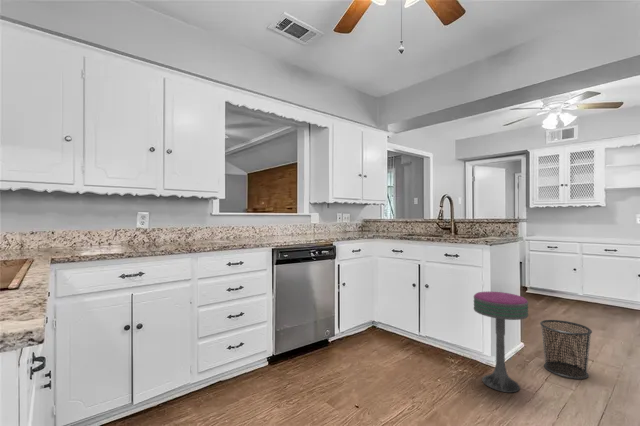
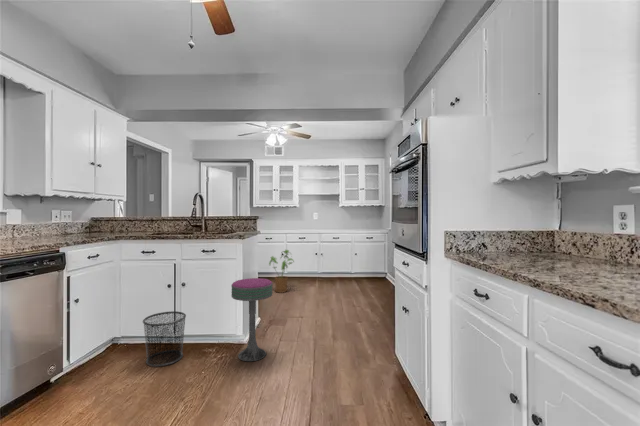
house plant: none [547,264,589,322] -> present [269,250,293,293]
waste bin: present [540,320,592,379] -> present [143,311,186,367]

